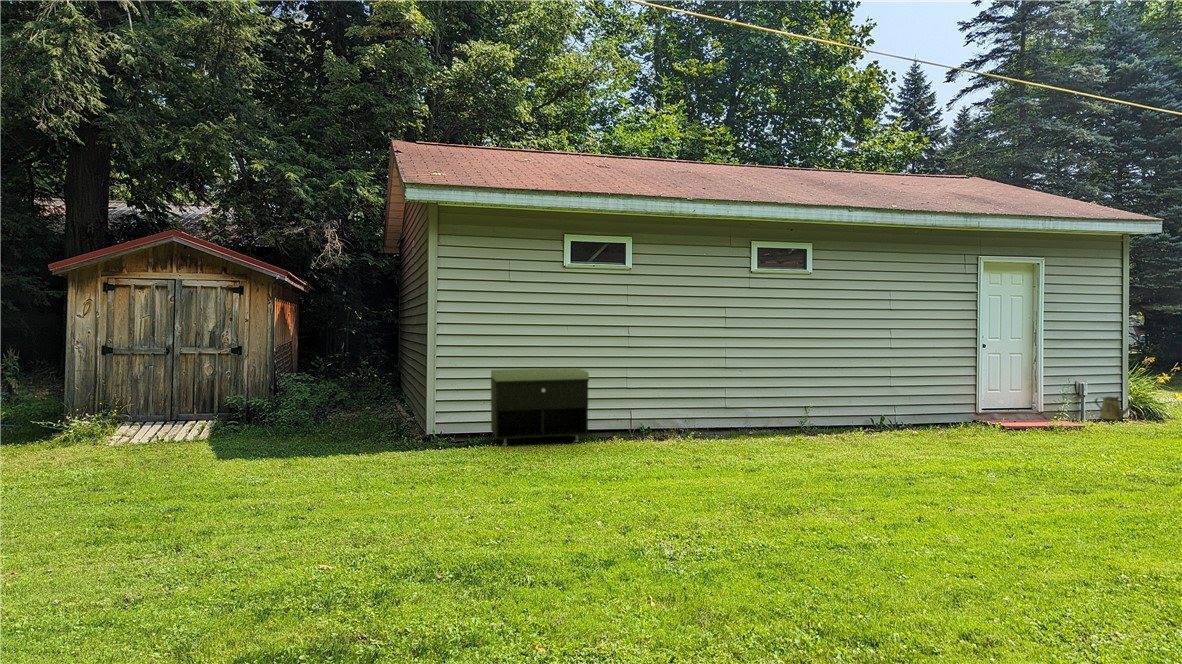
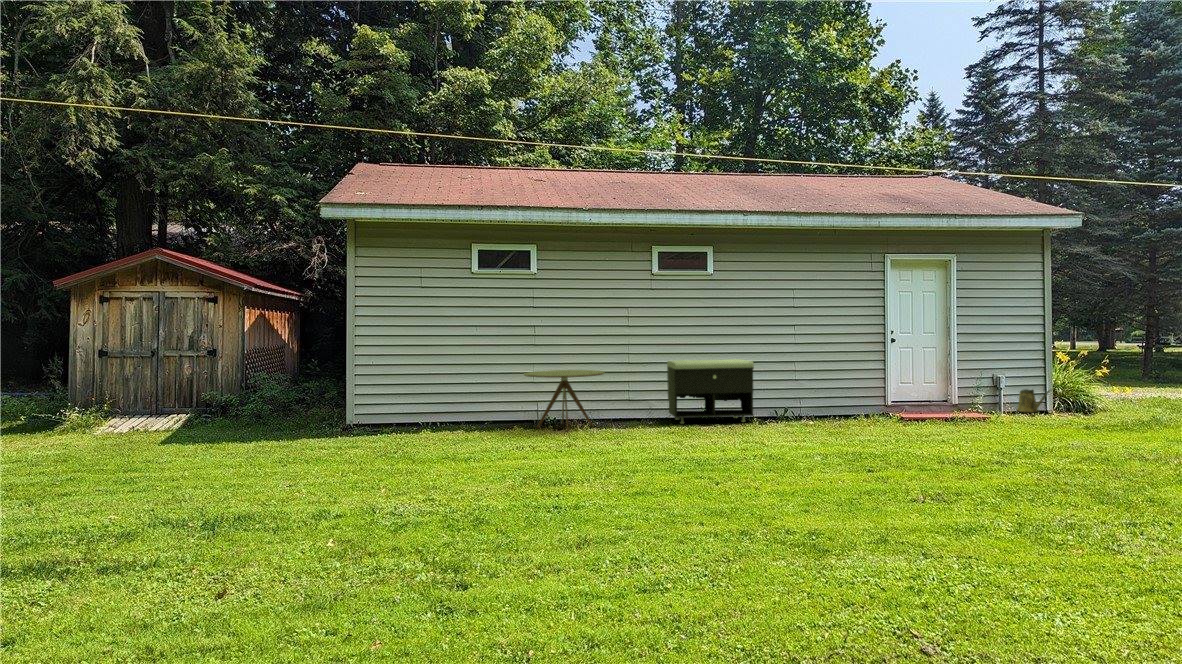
storage bench: present [491,368,589,445] -> present [667,359,754,423]
round table: none [627,375,716,444] -> present [524,370,605,431]

